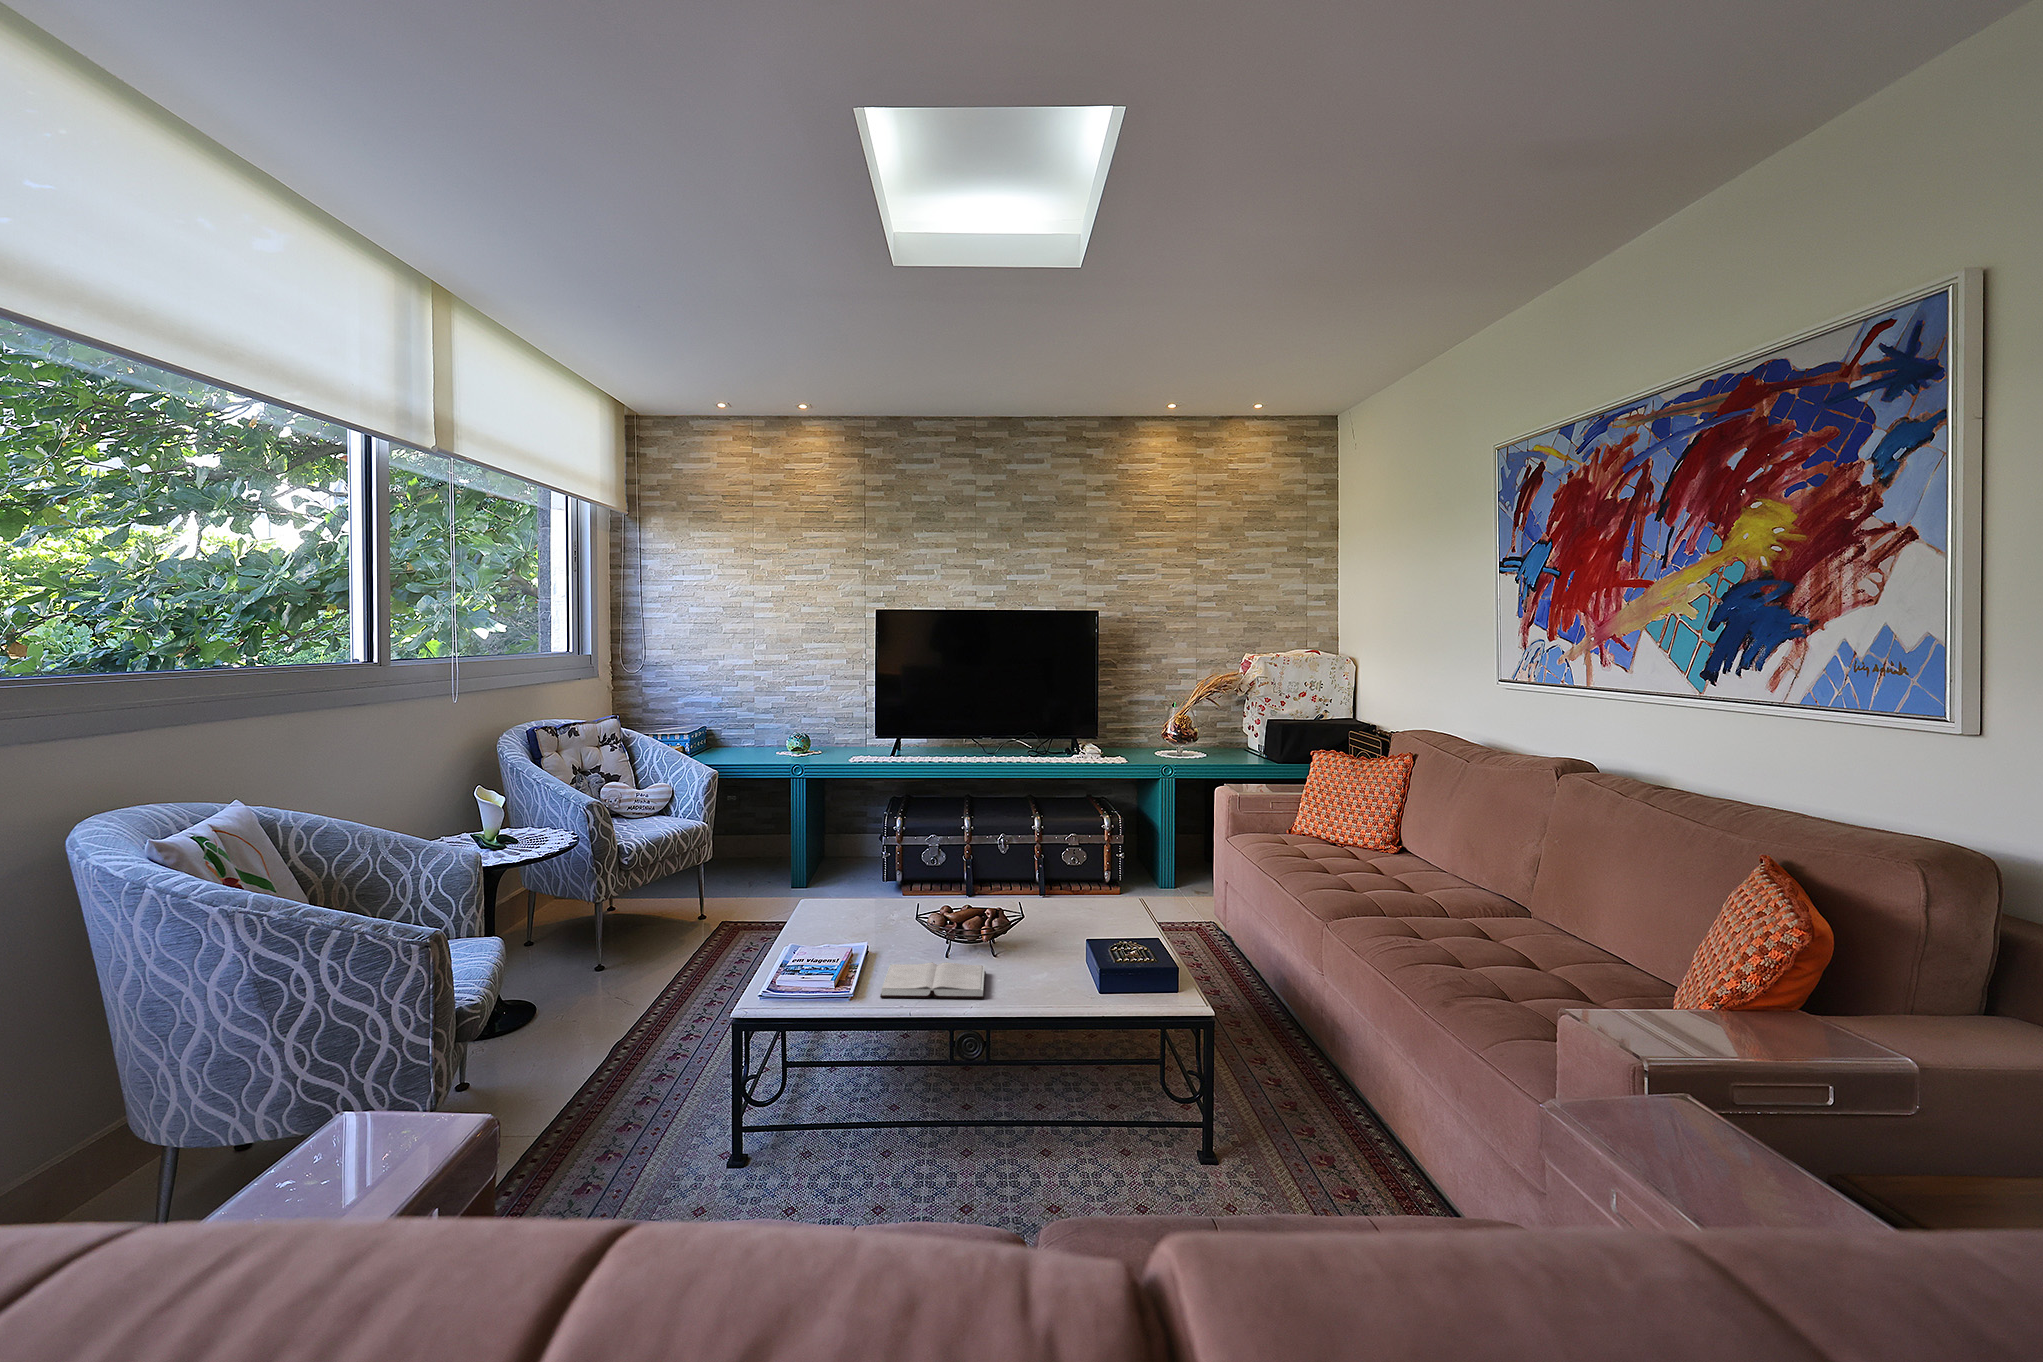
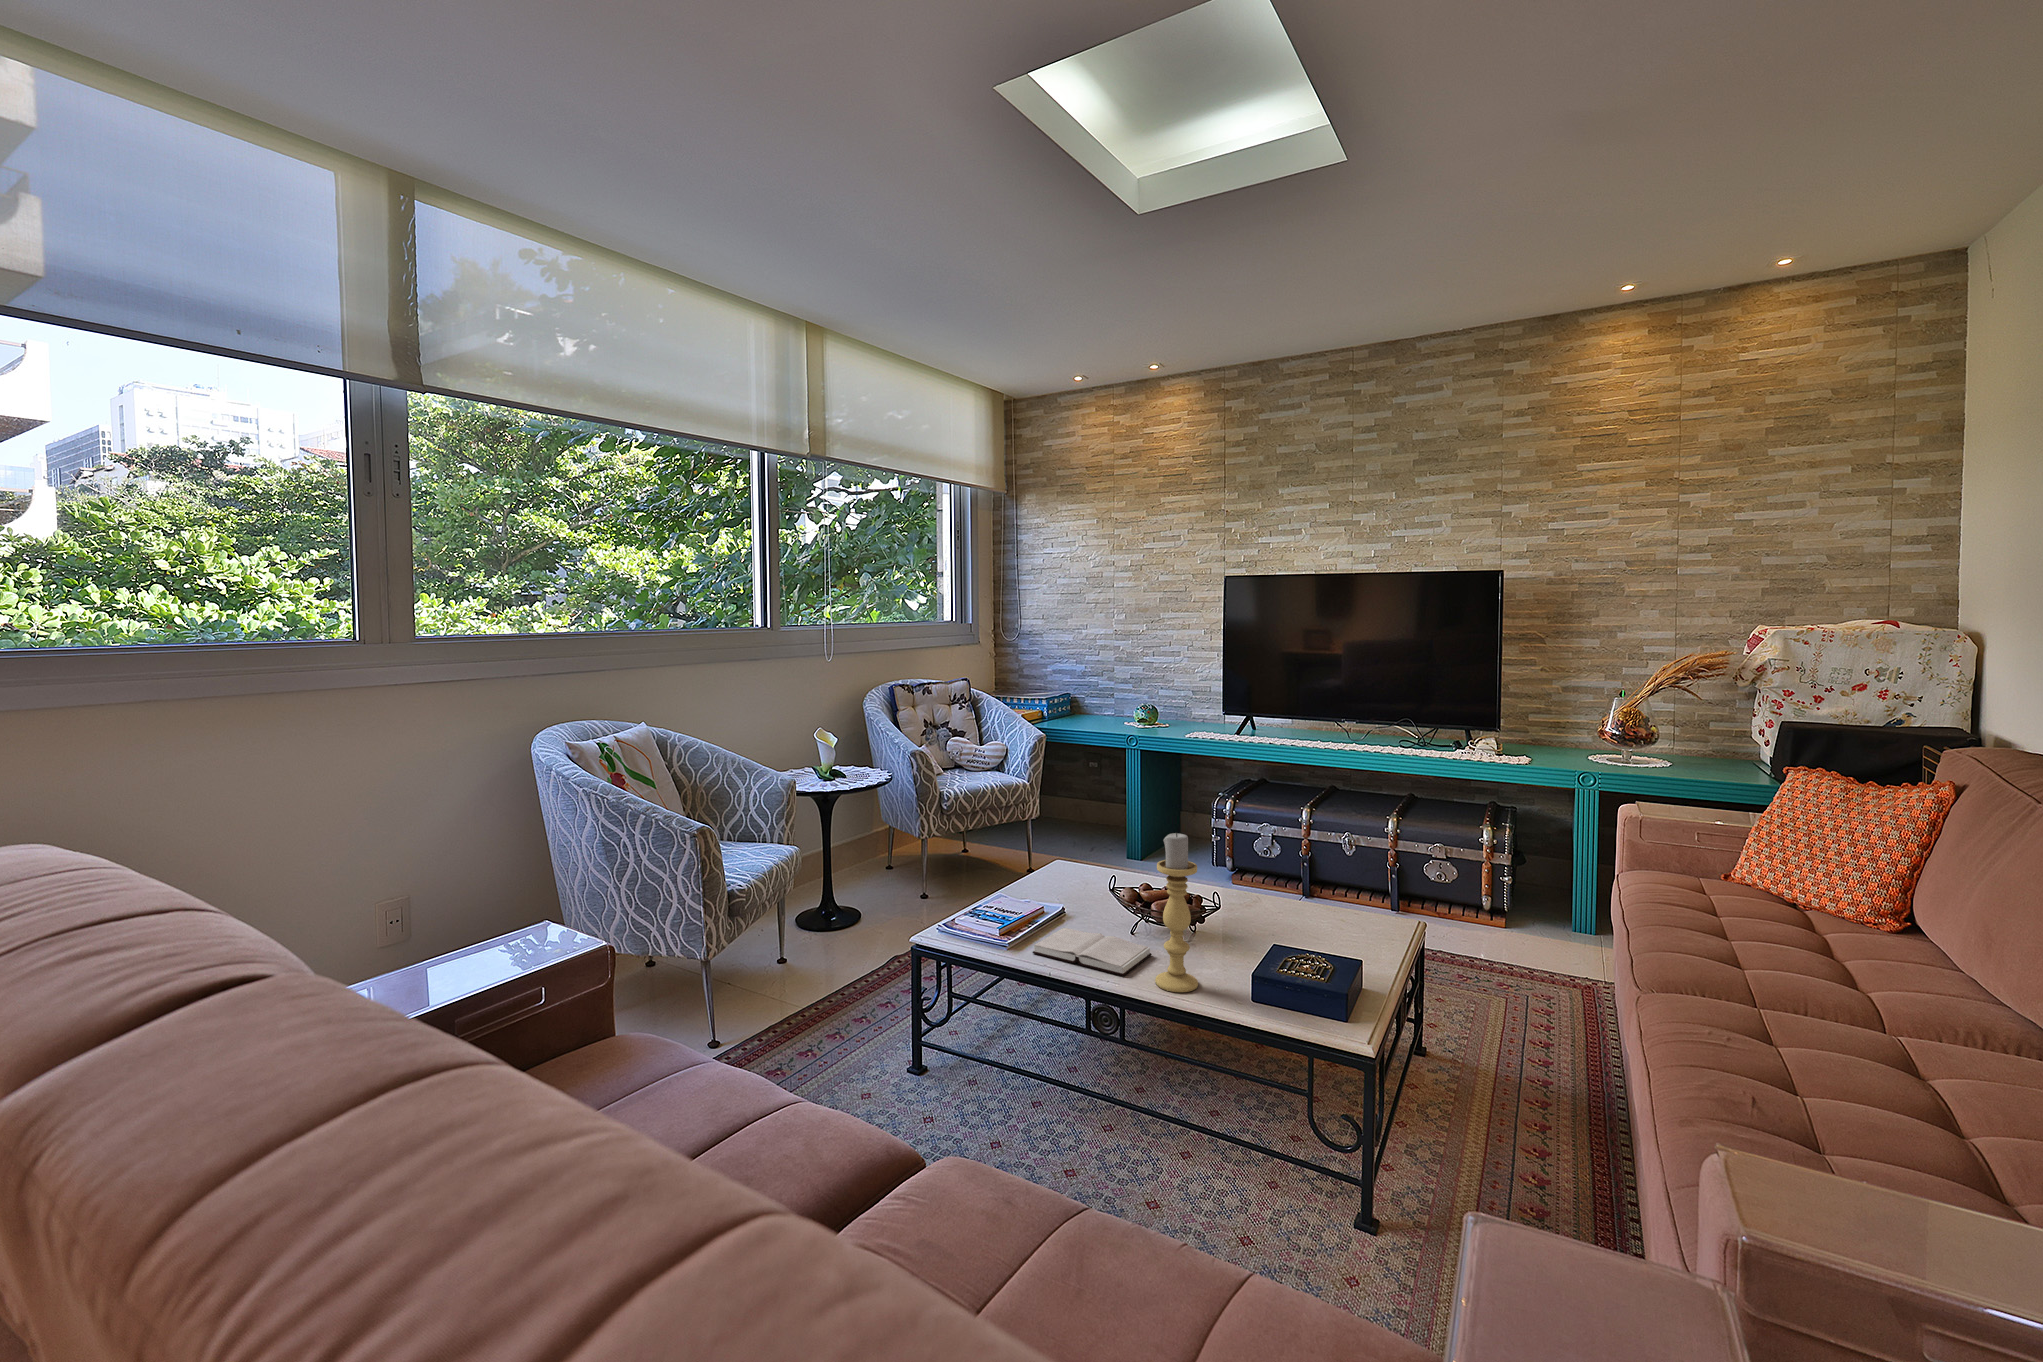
candle holder: none [1013,850,1052,1002] -> present [1155,832,1198,992]

